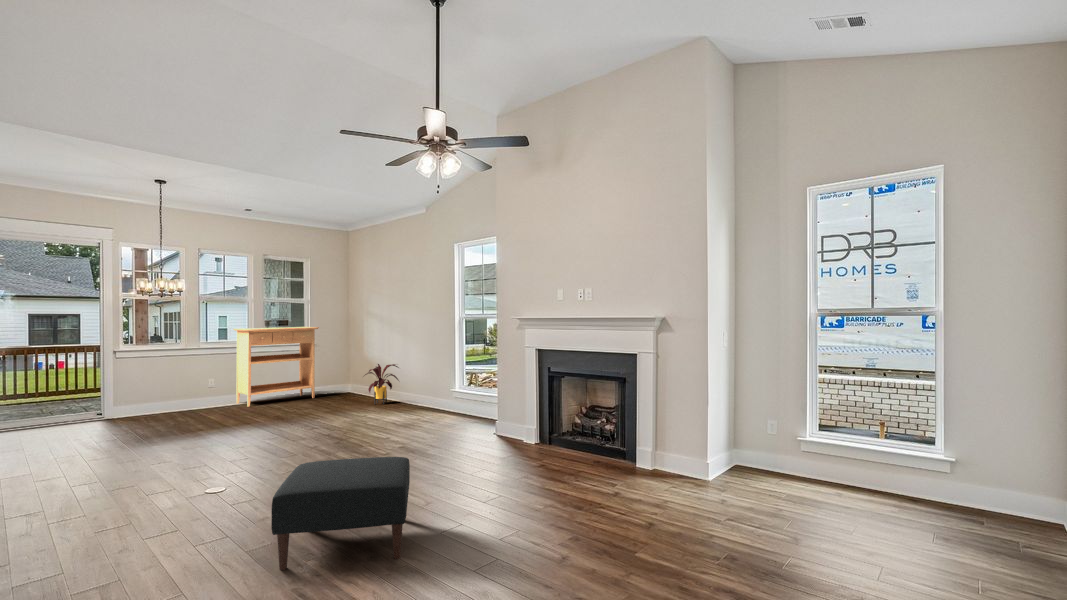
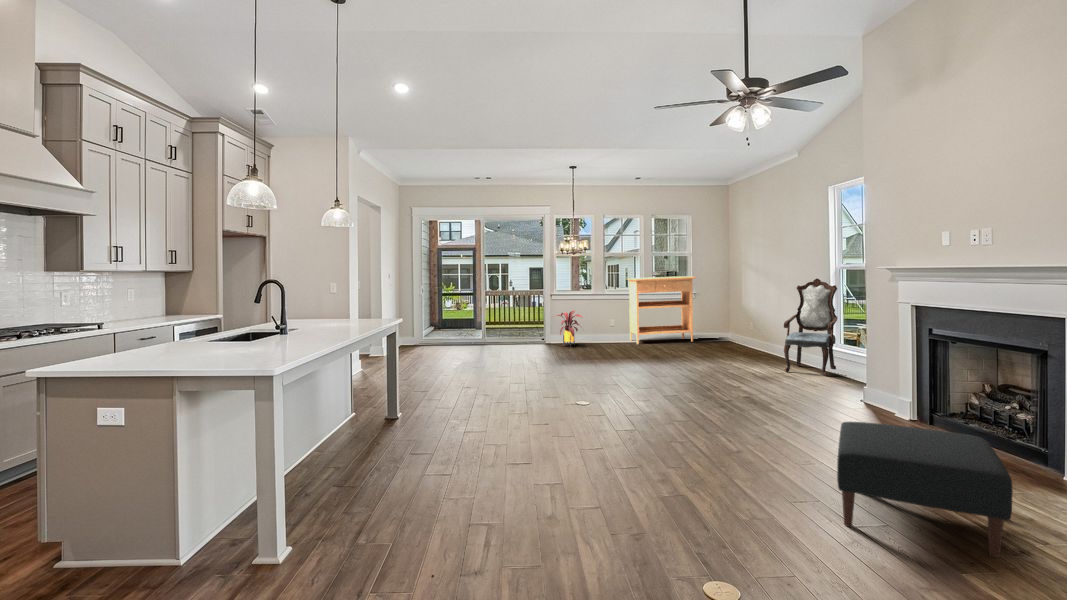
armchair: none [419,328,462,418] -> present [784,279,837,376]
house plant: present [365,364,399,404] -> present [557,311,582,347]
ottoman: present [271,457,410,570] -> present [837,422,1013,558]

